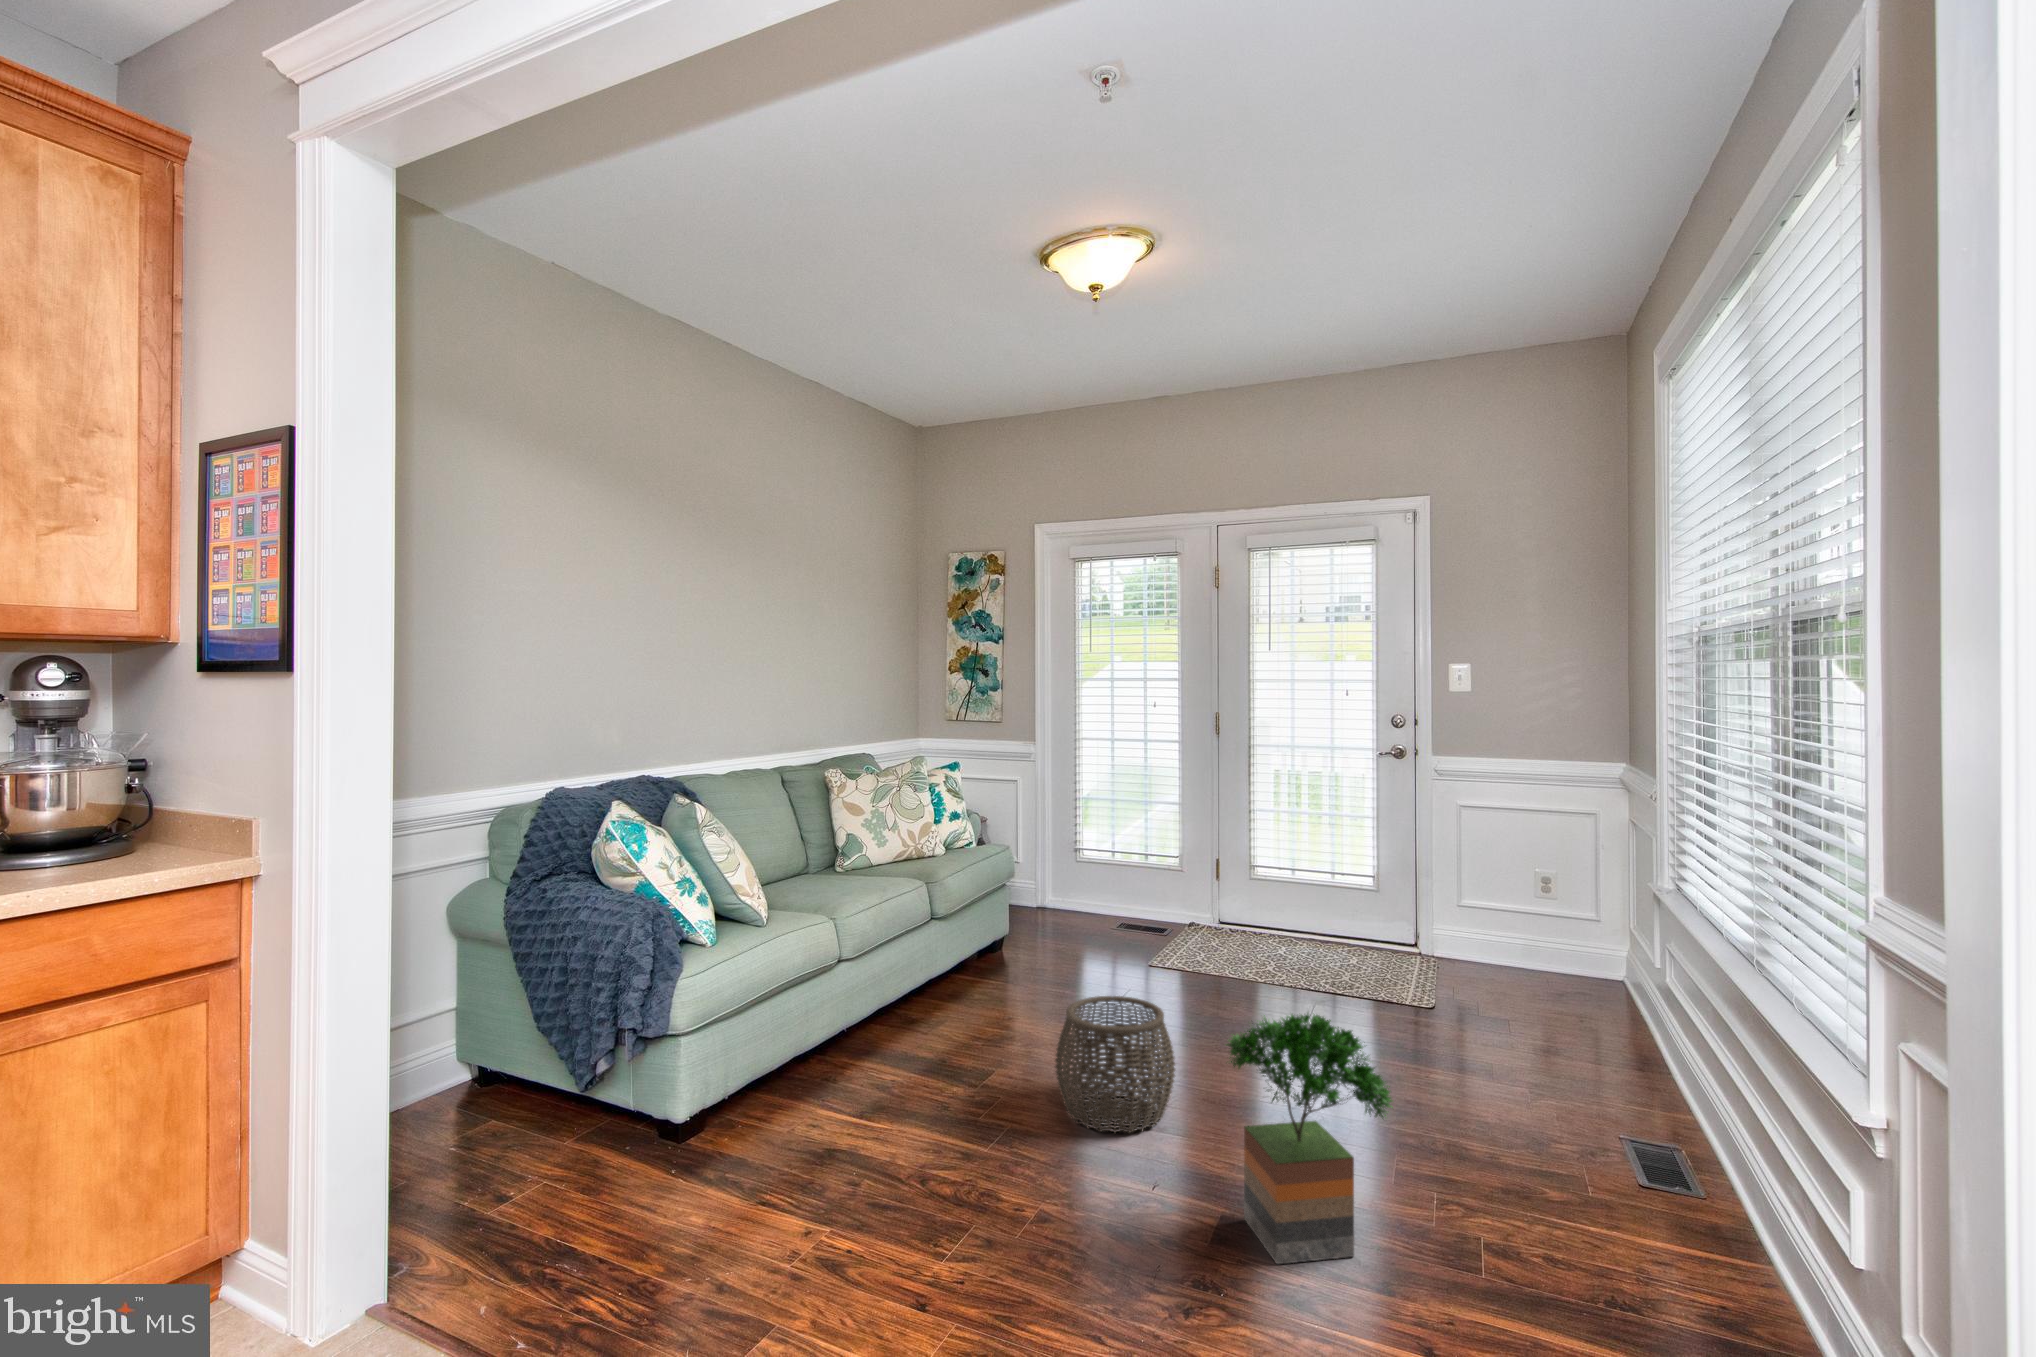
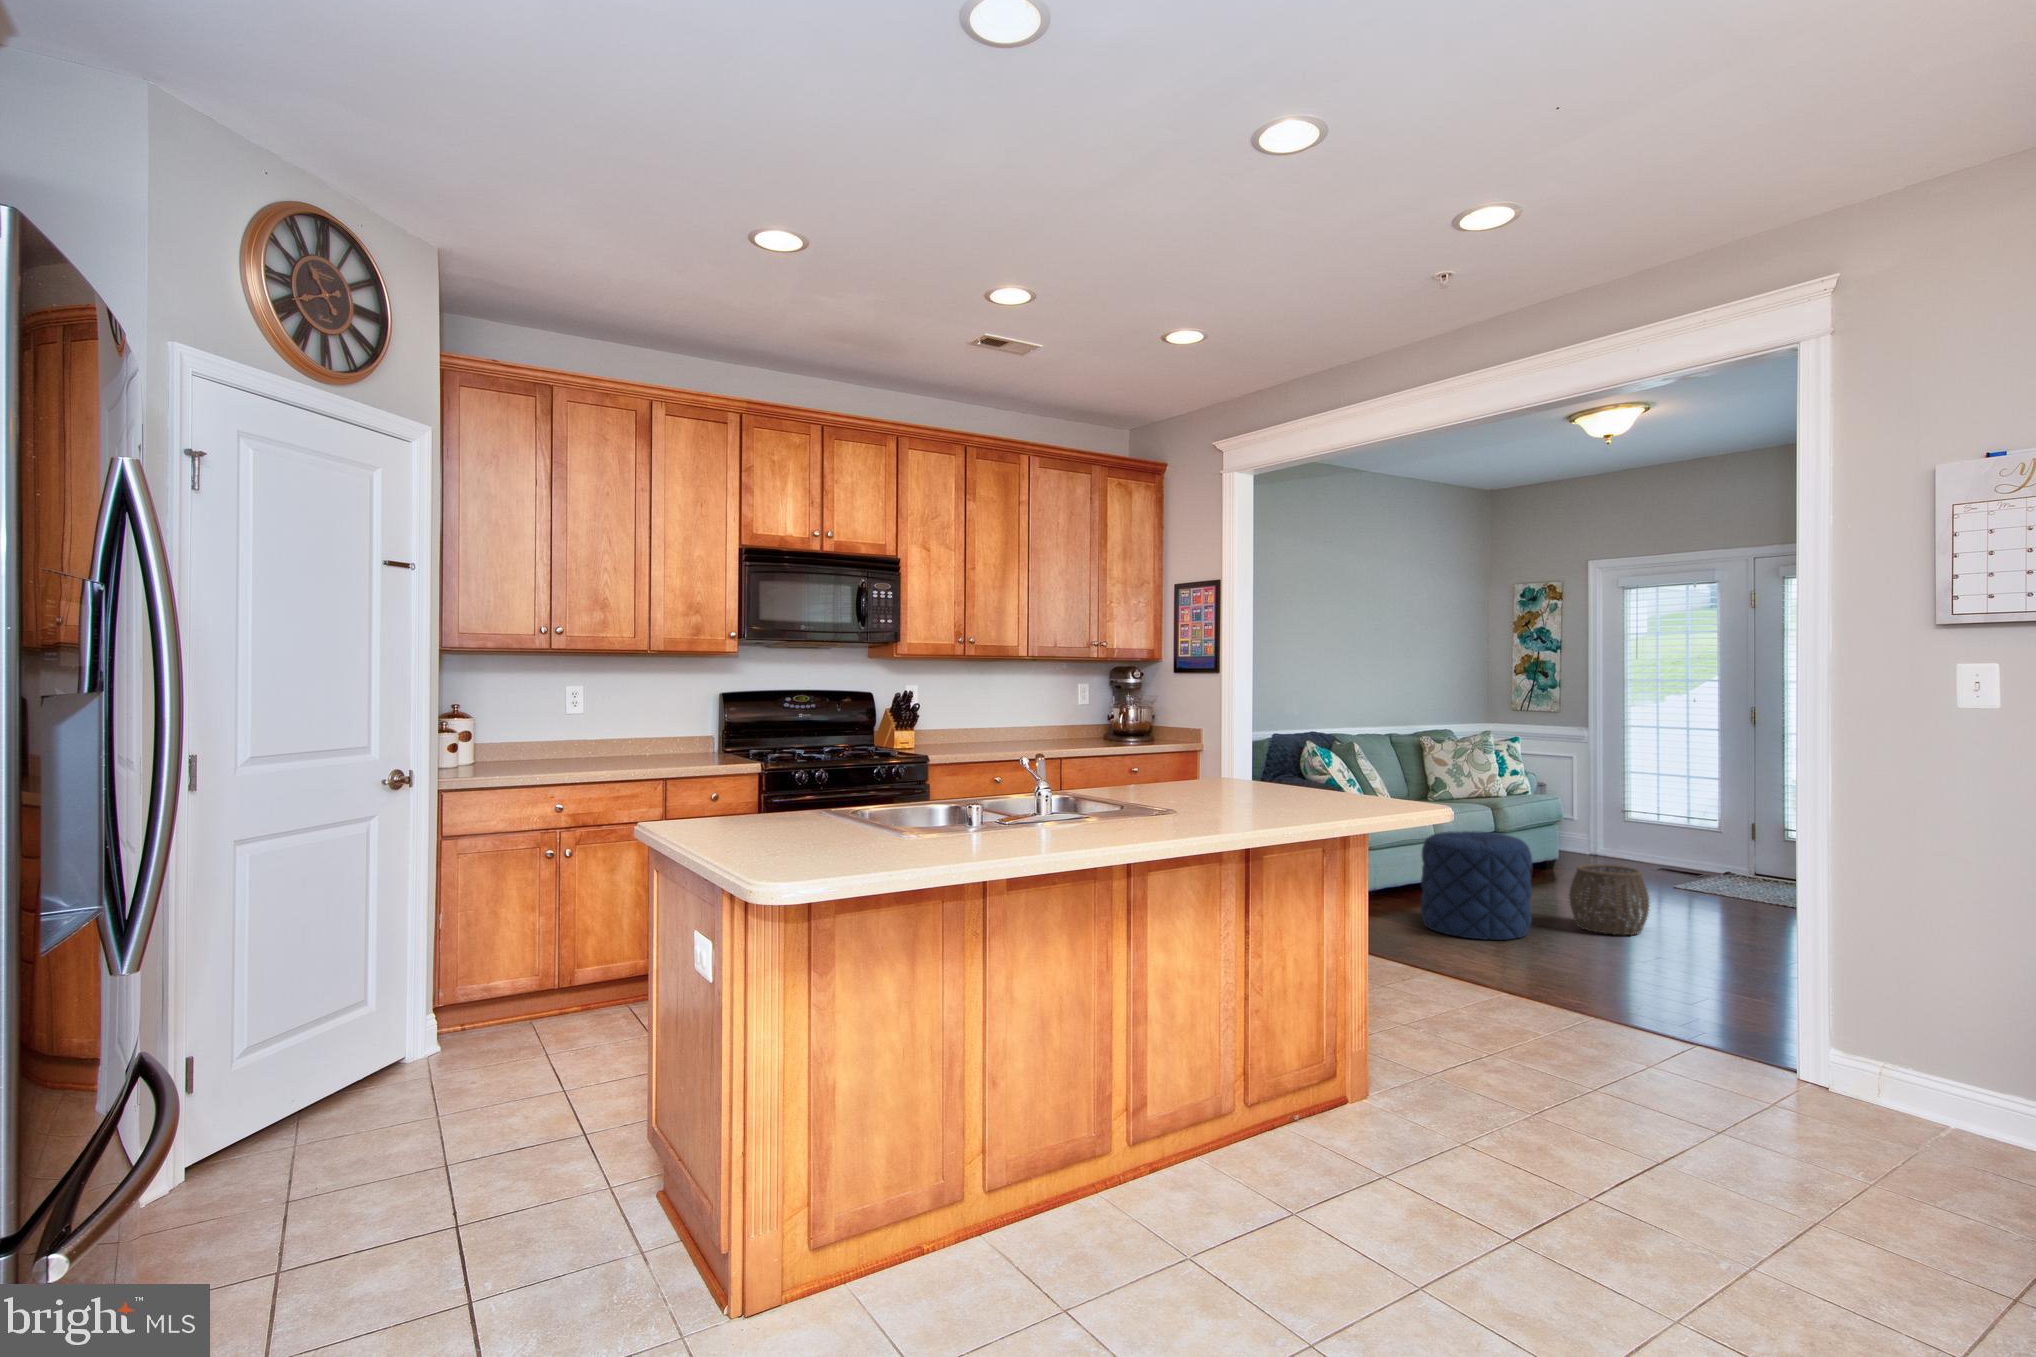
pouf: none [811,974,1006,1220] -> present [1421,831,1532,940]
potted tree: present [1227,1013,1393,1264] -> none [1656,850,1756,977]

